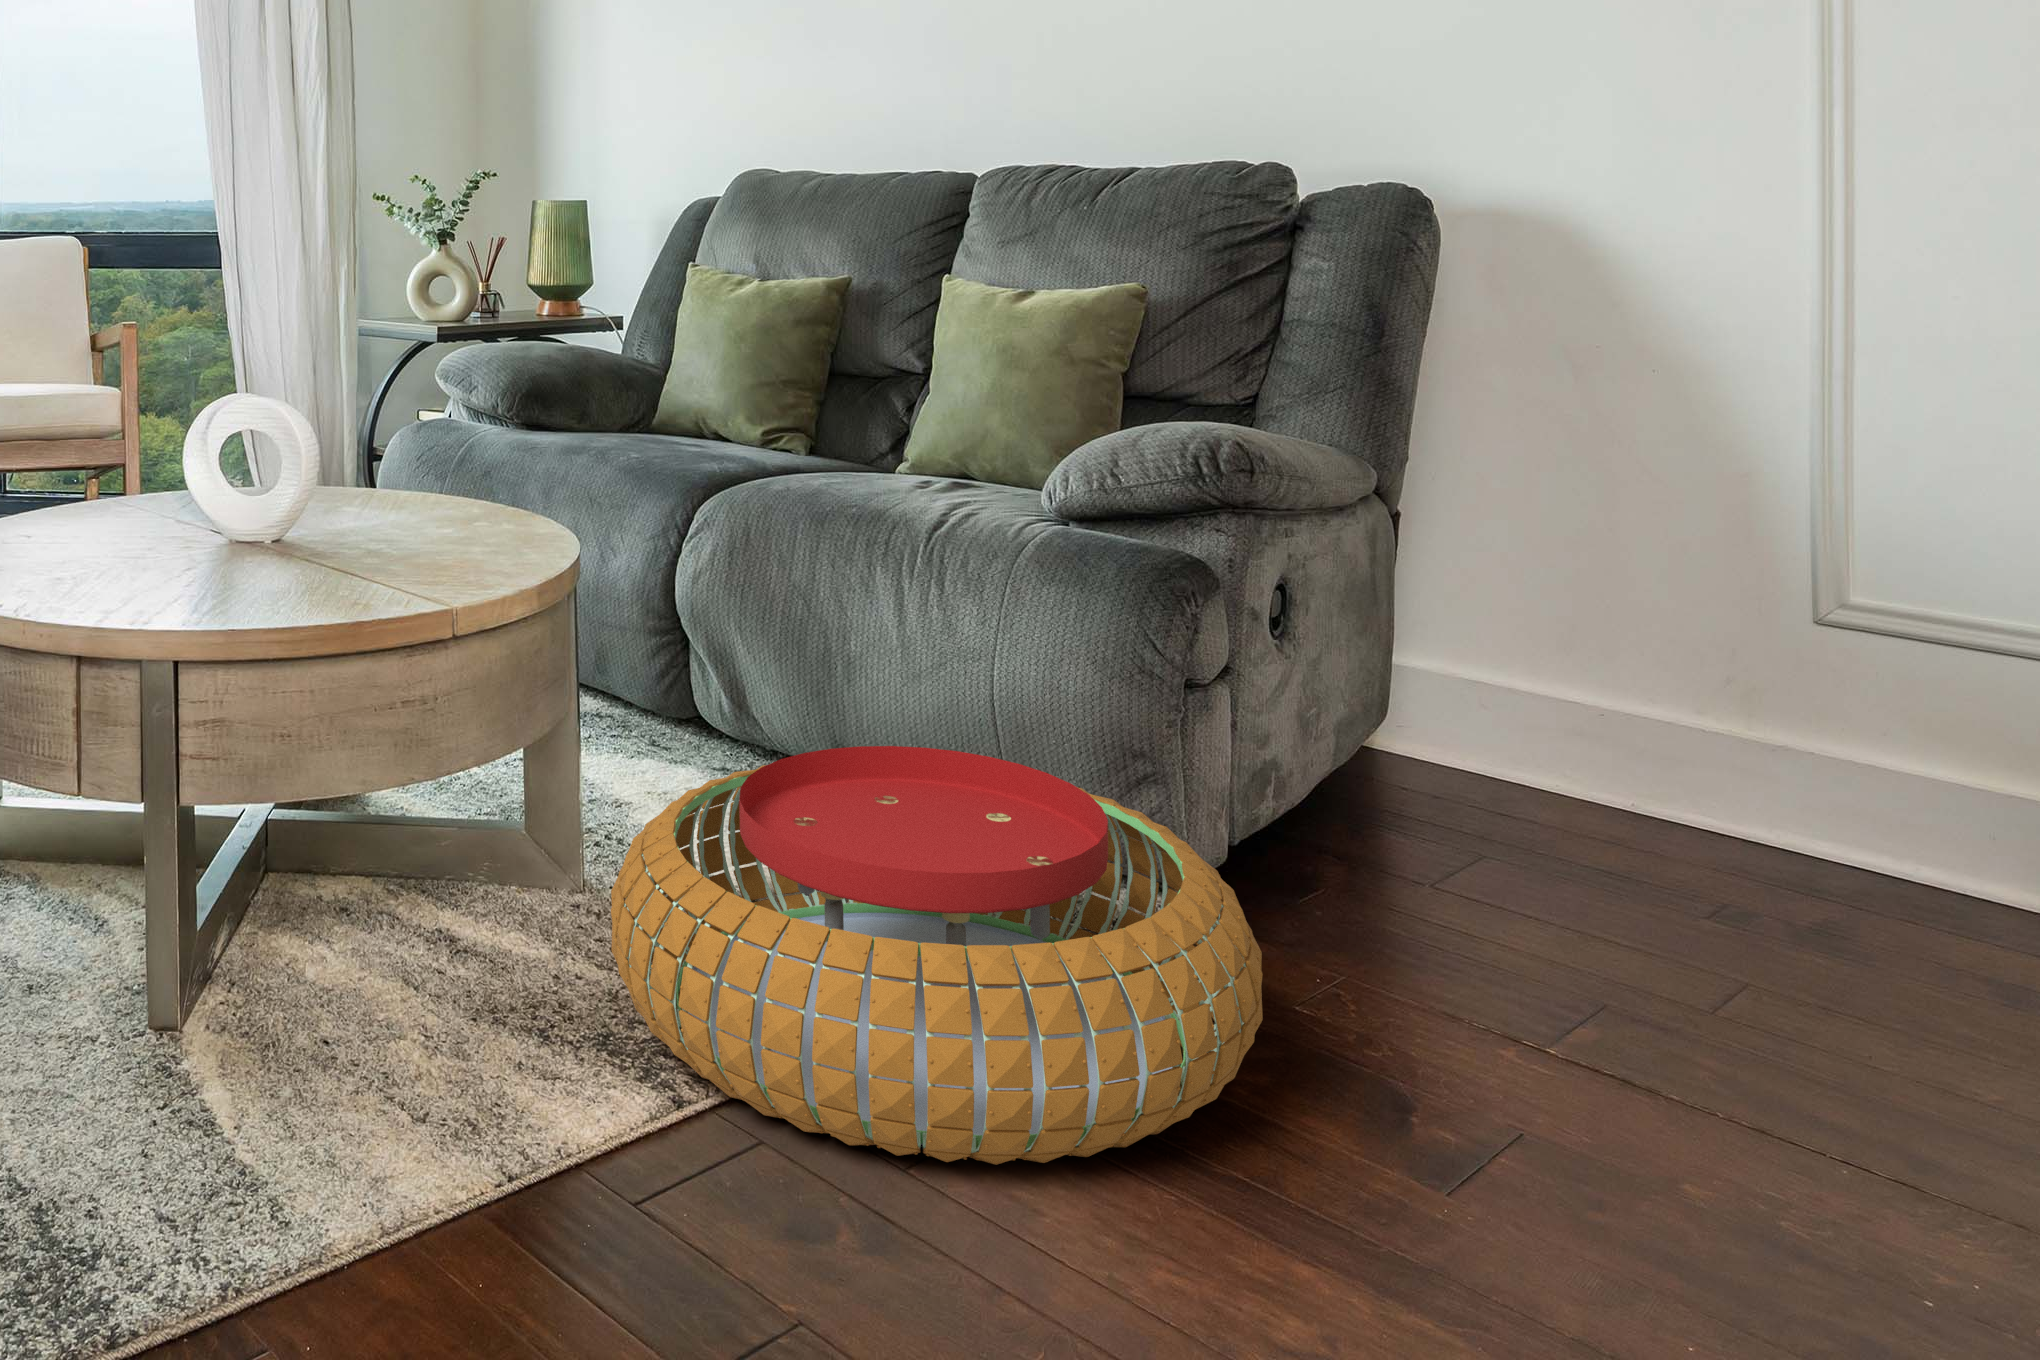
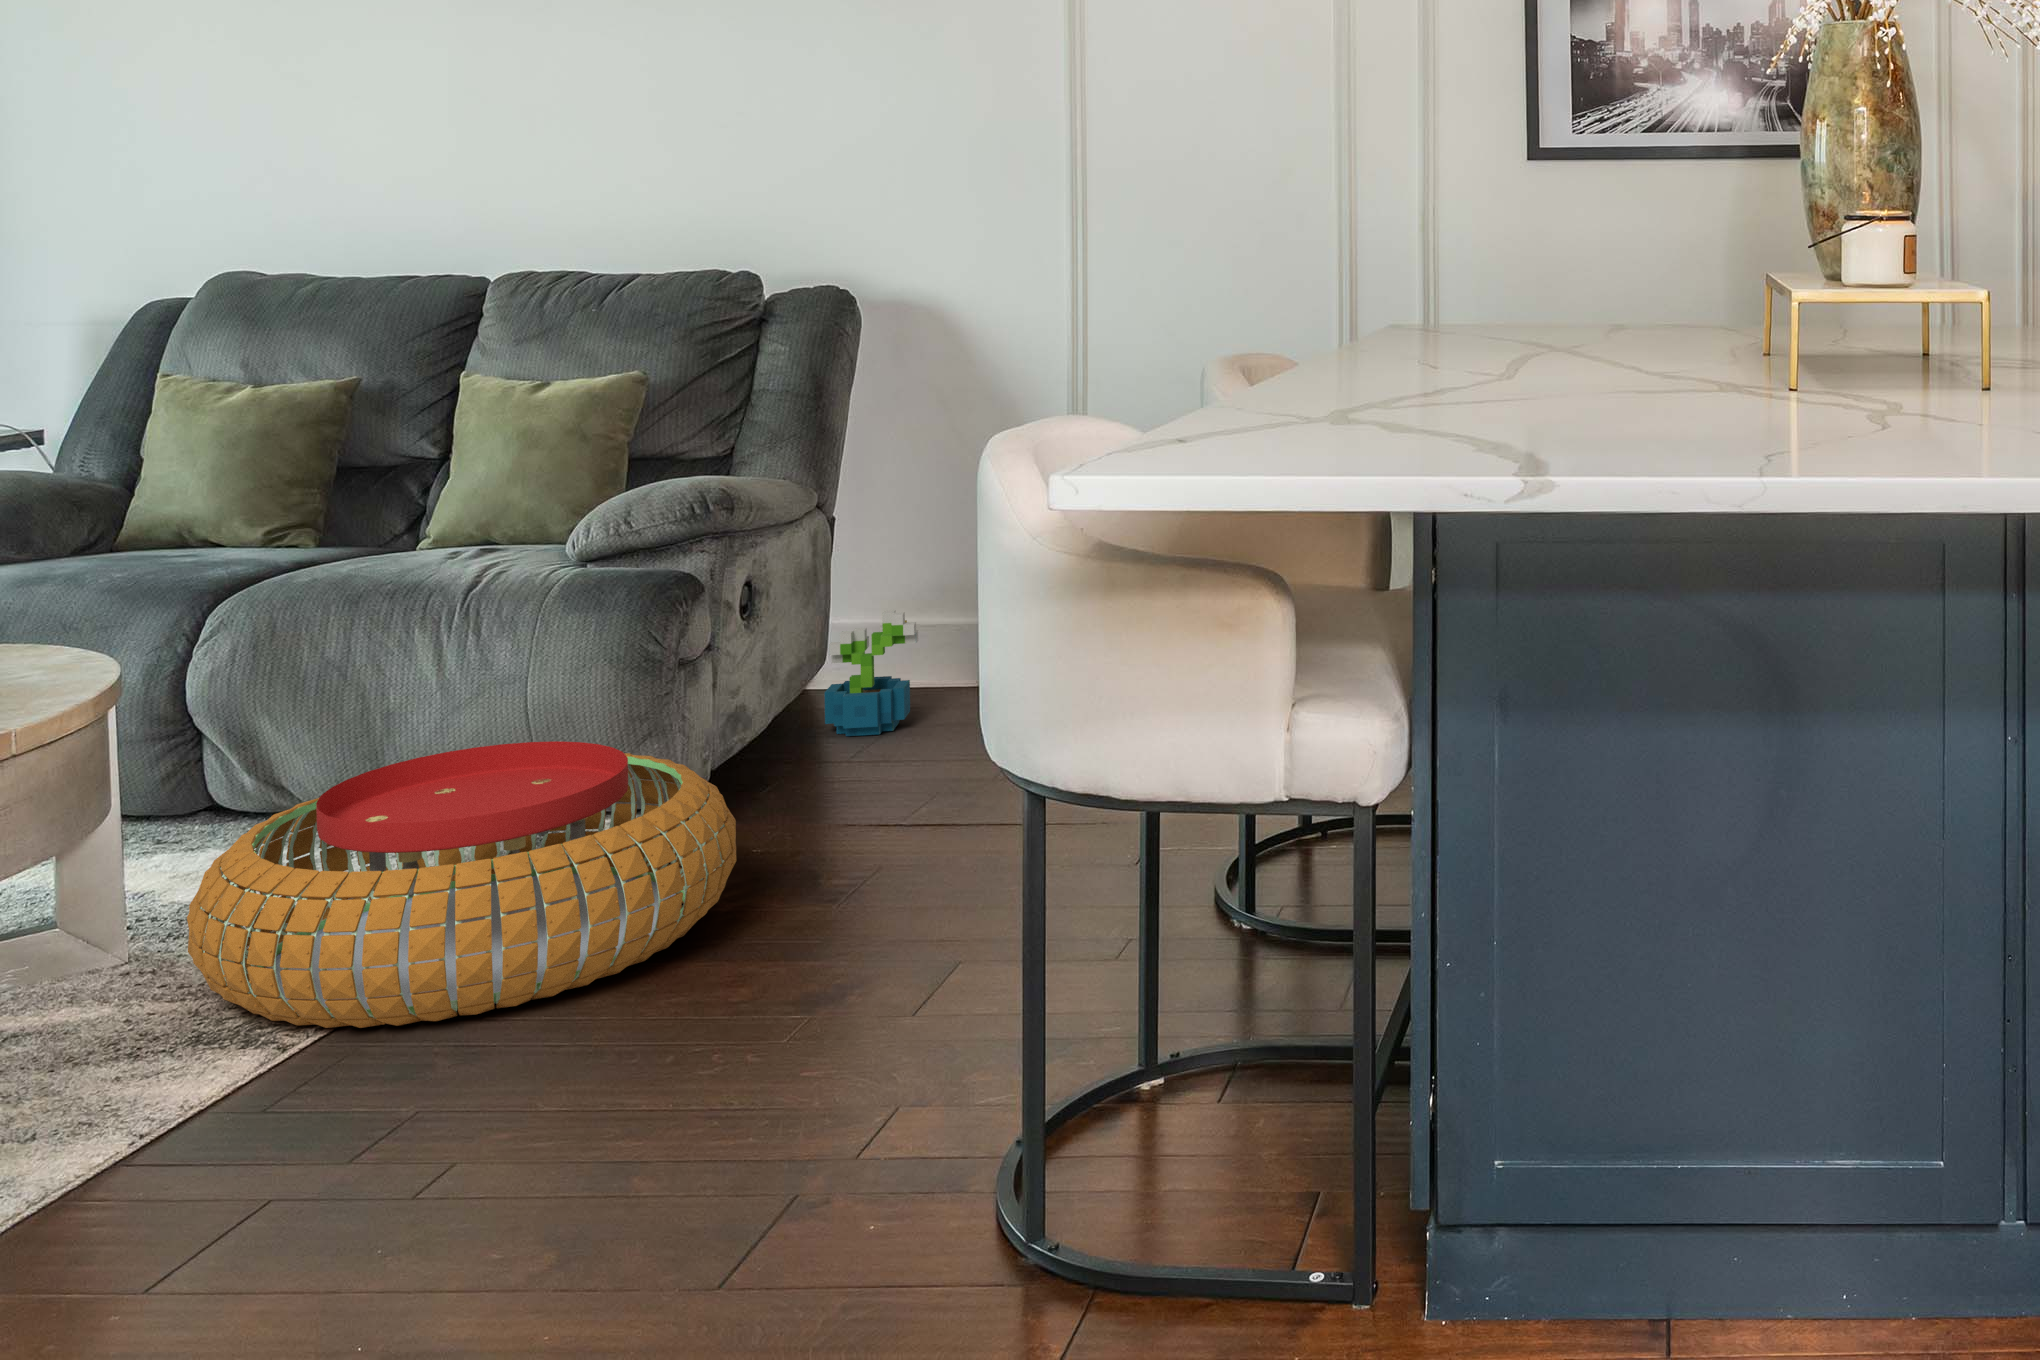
decorative plant: none [1378,639,1524,816] -> present [825,610,918,736]

